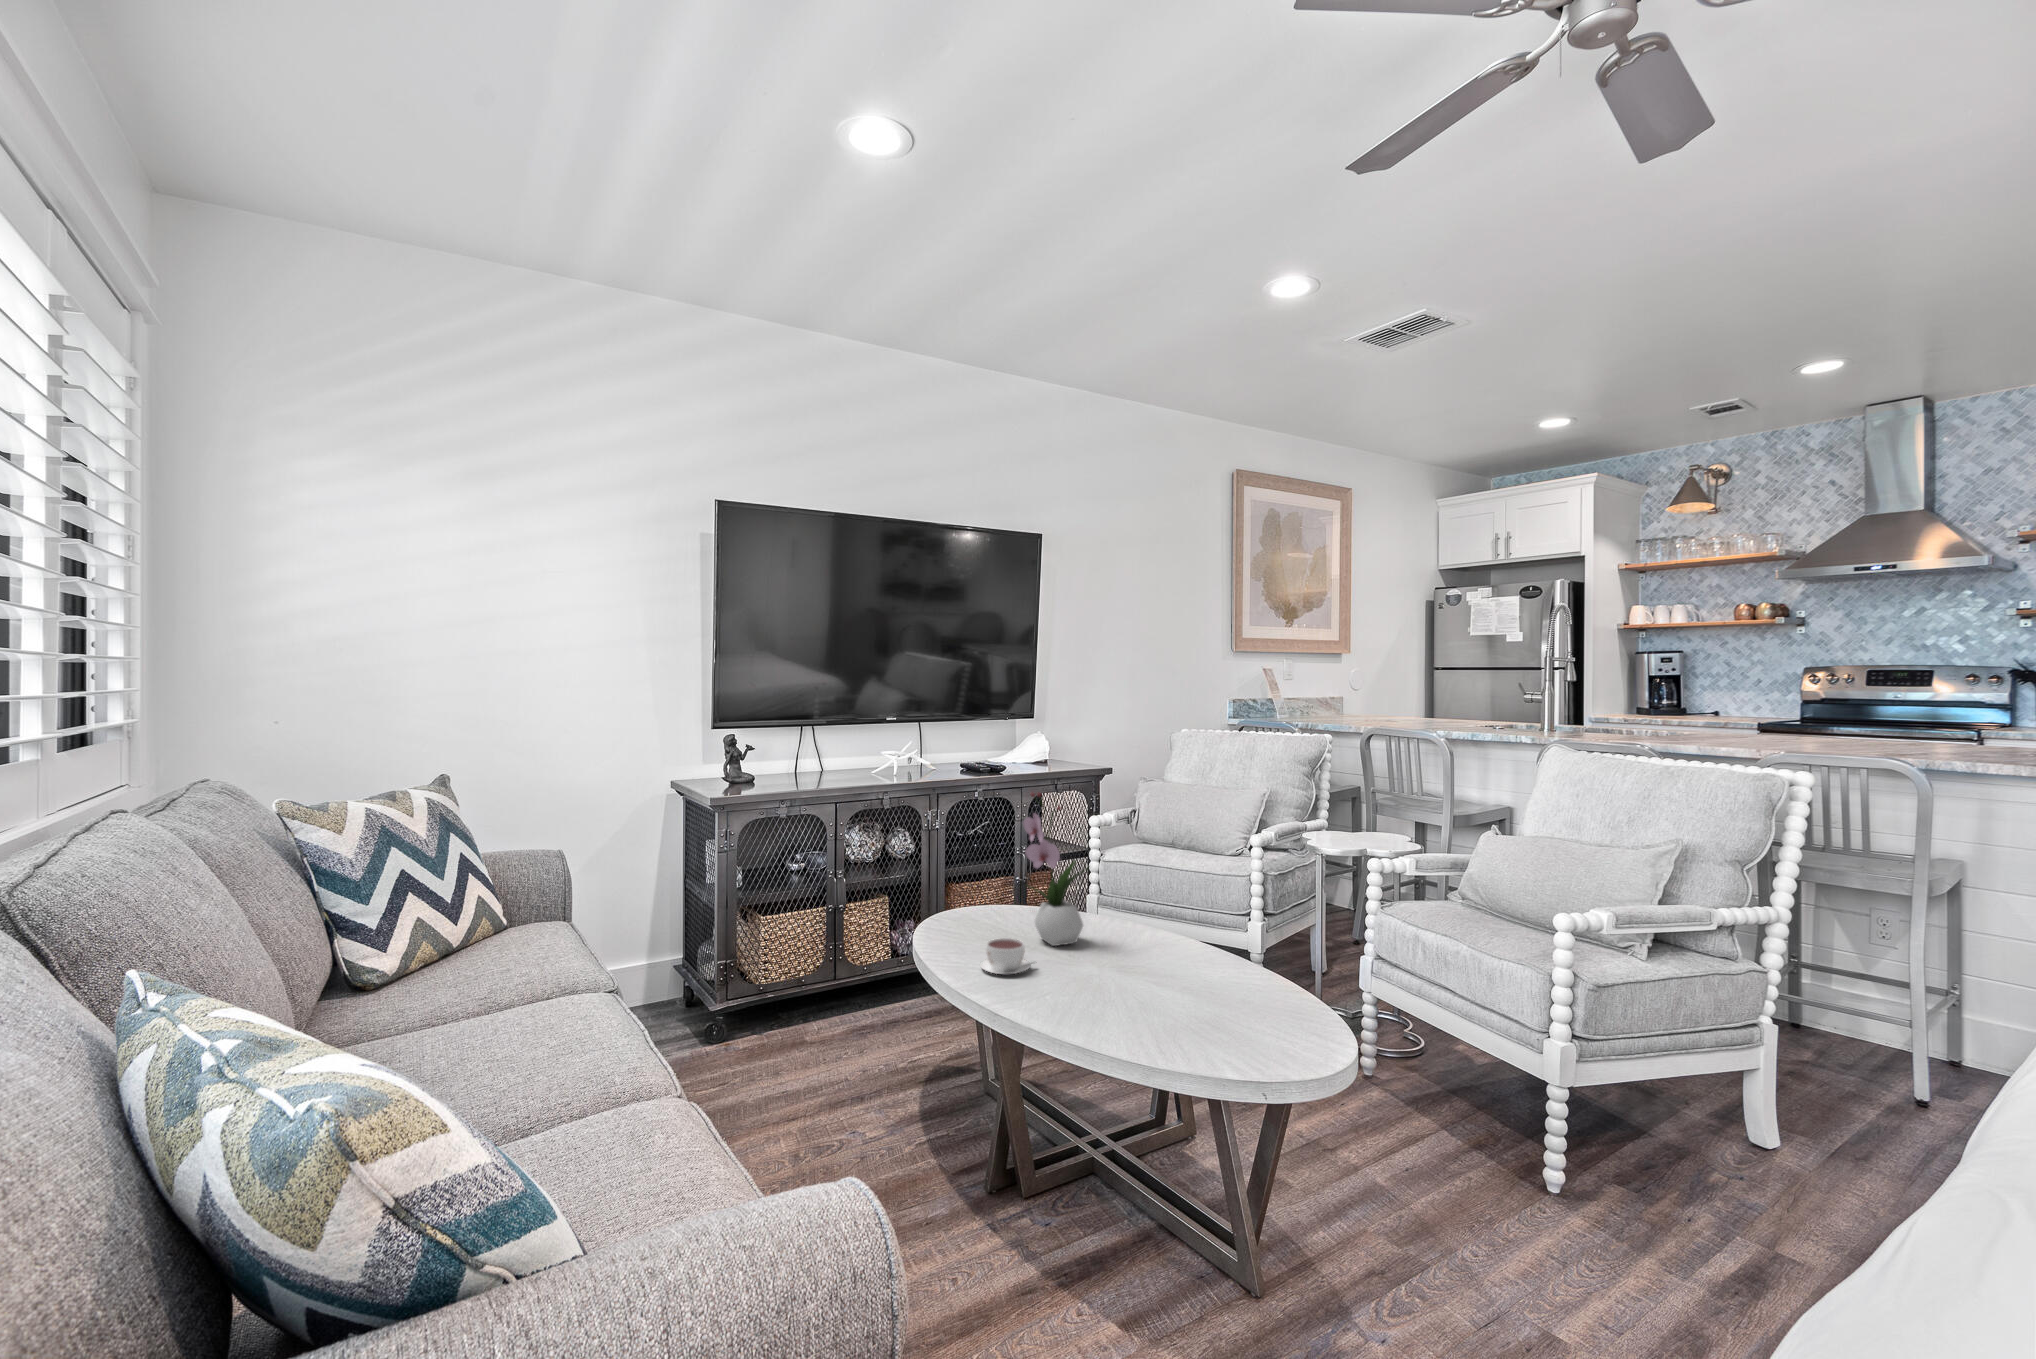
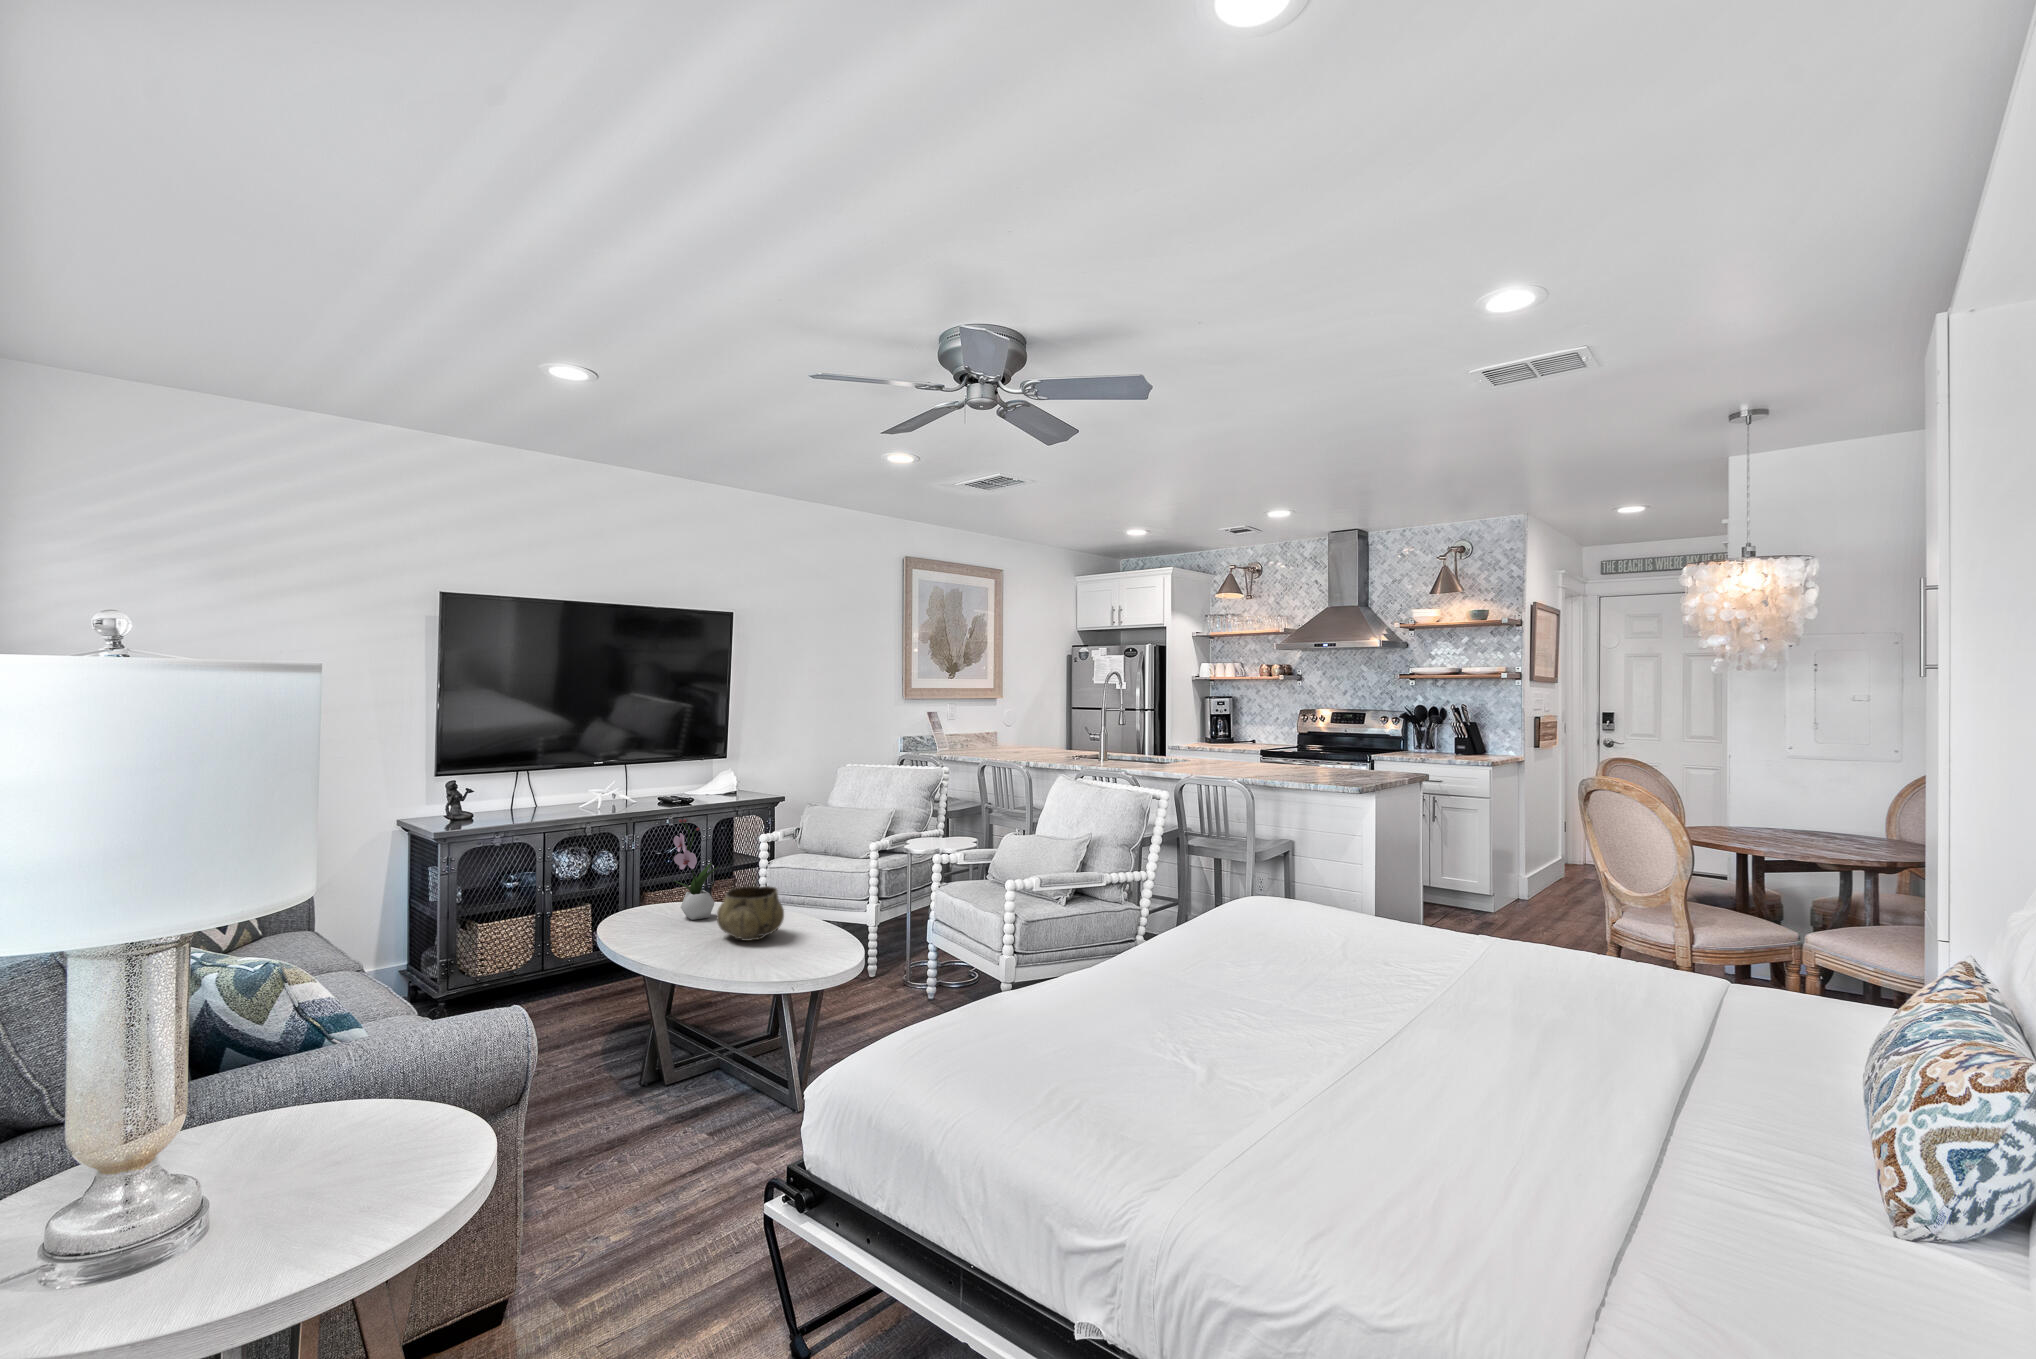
decorative bowl: none [1105,902,1213,995] -> present [717,886,784,941]
coffee cup: present [980,938,1032,974] -> none [635,915,675,936]

